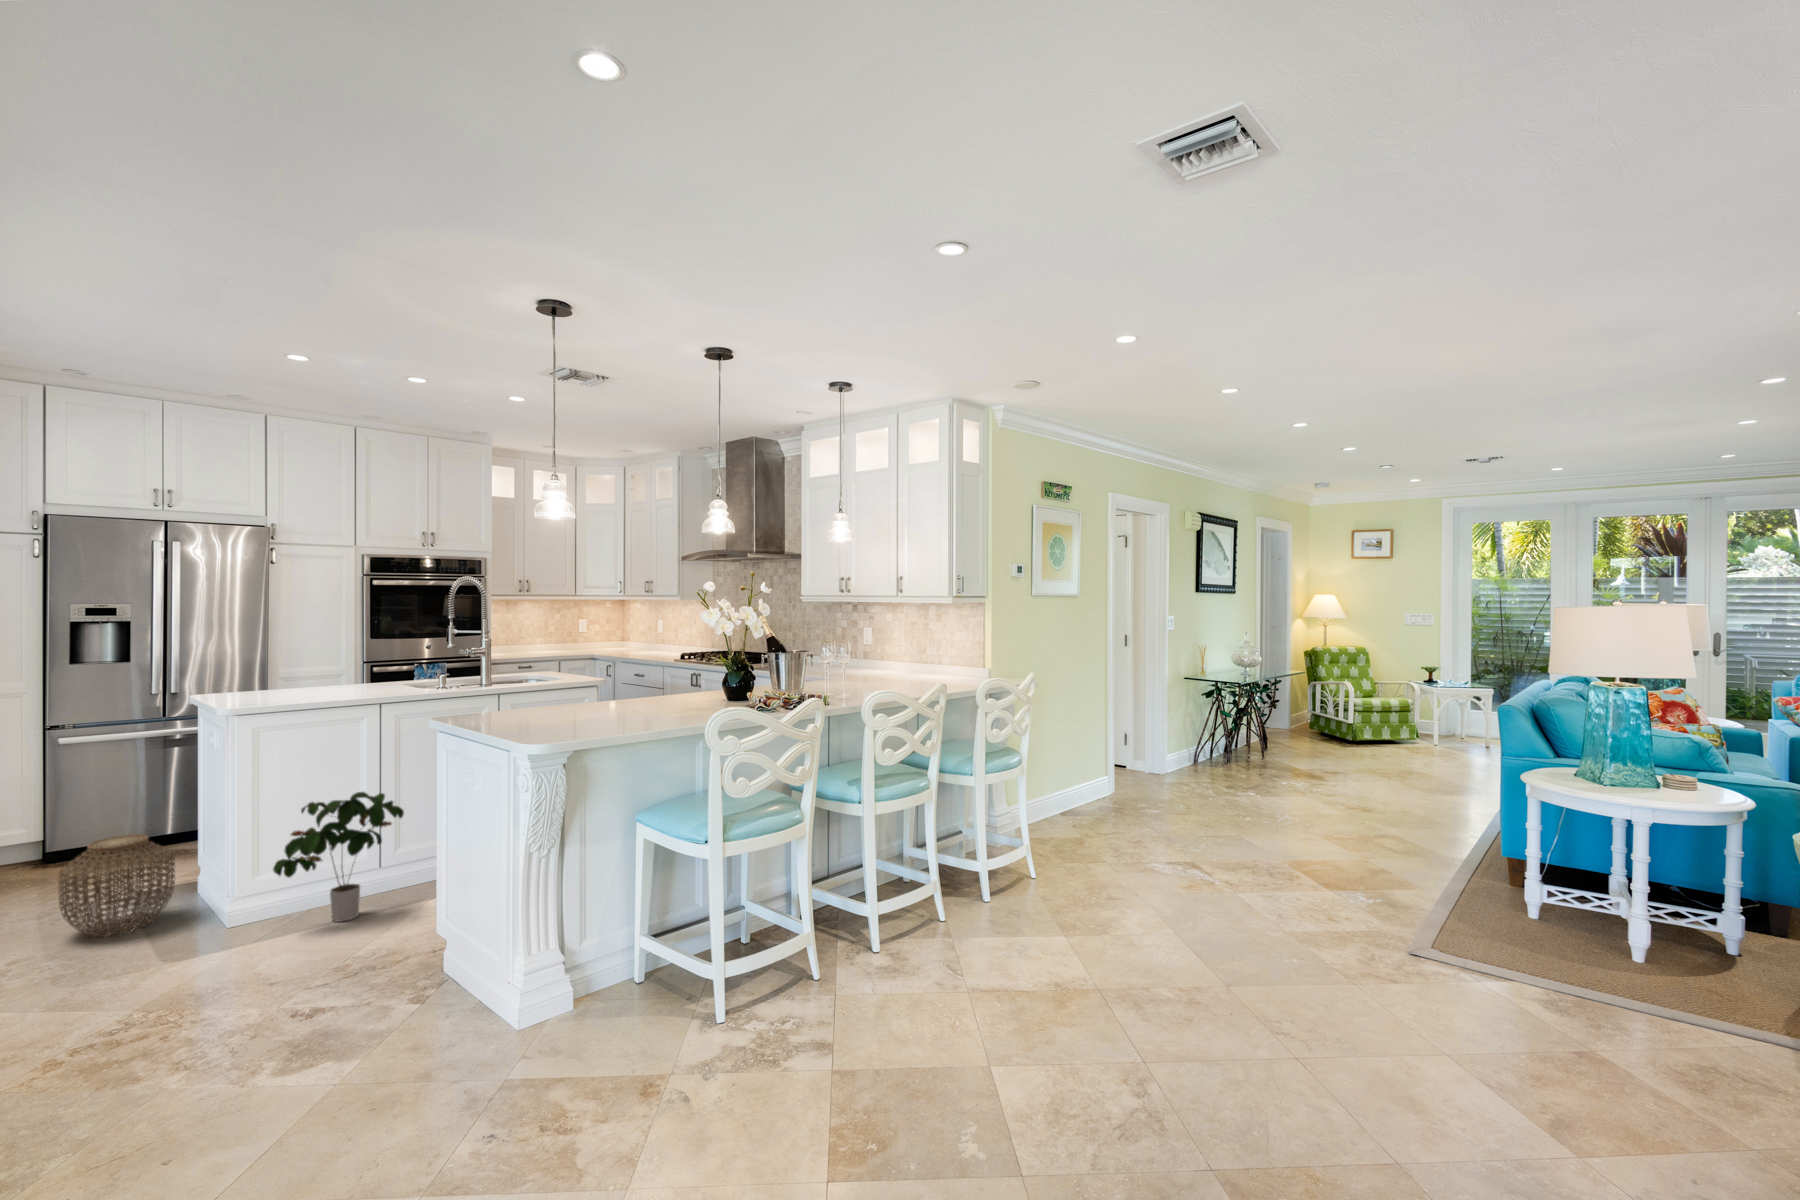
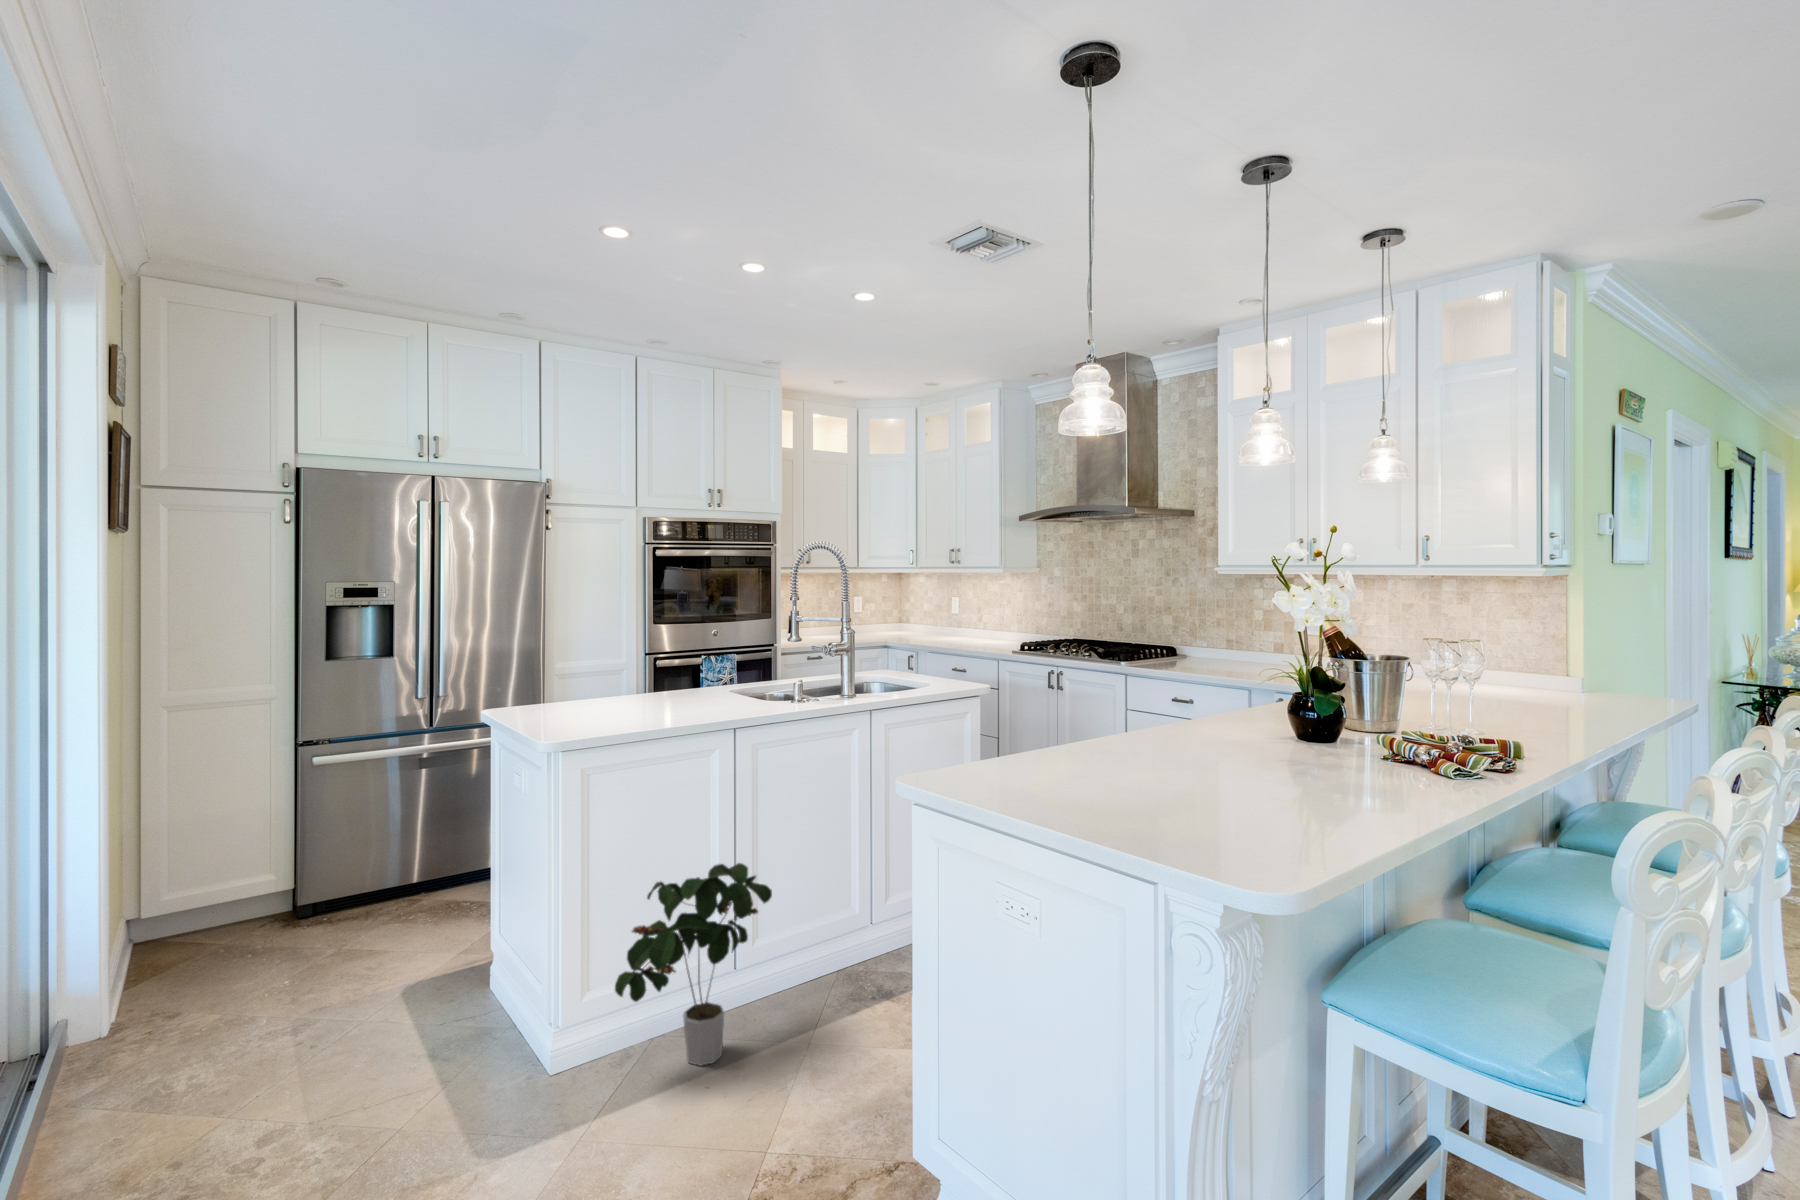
woven basket: present [59,834,175,937] -> none [328,912,471,1068]

